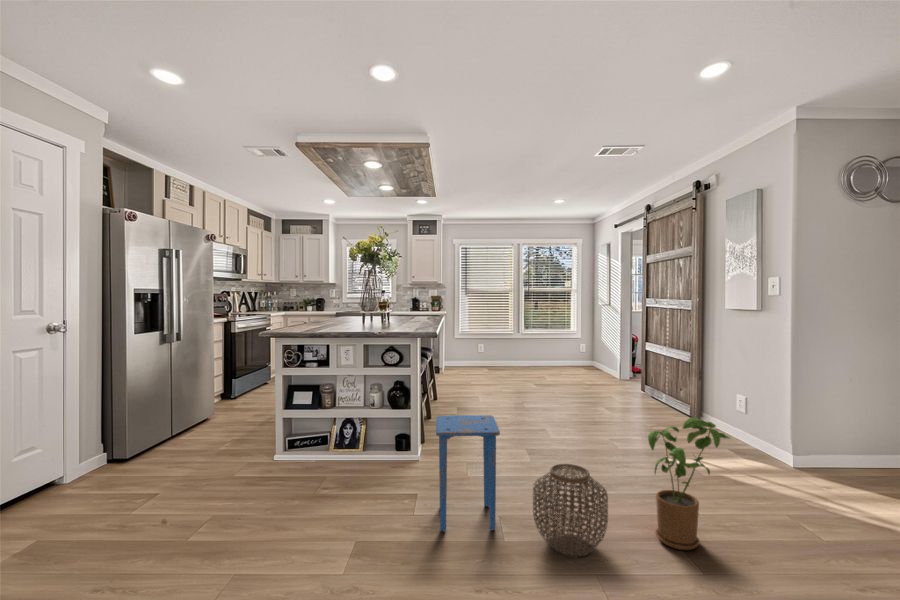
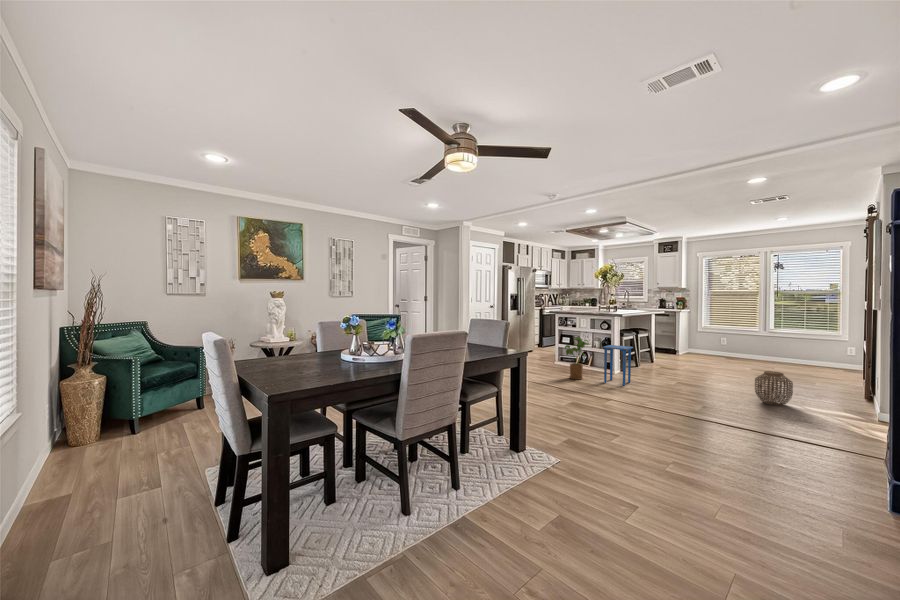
house plant: present [648,417,730,550] -> present [565,337,589,380]
woven basket: present [533,464,608,556] -> present [755,371,793,406]

